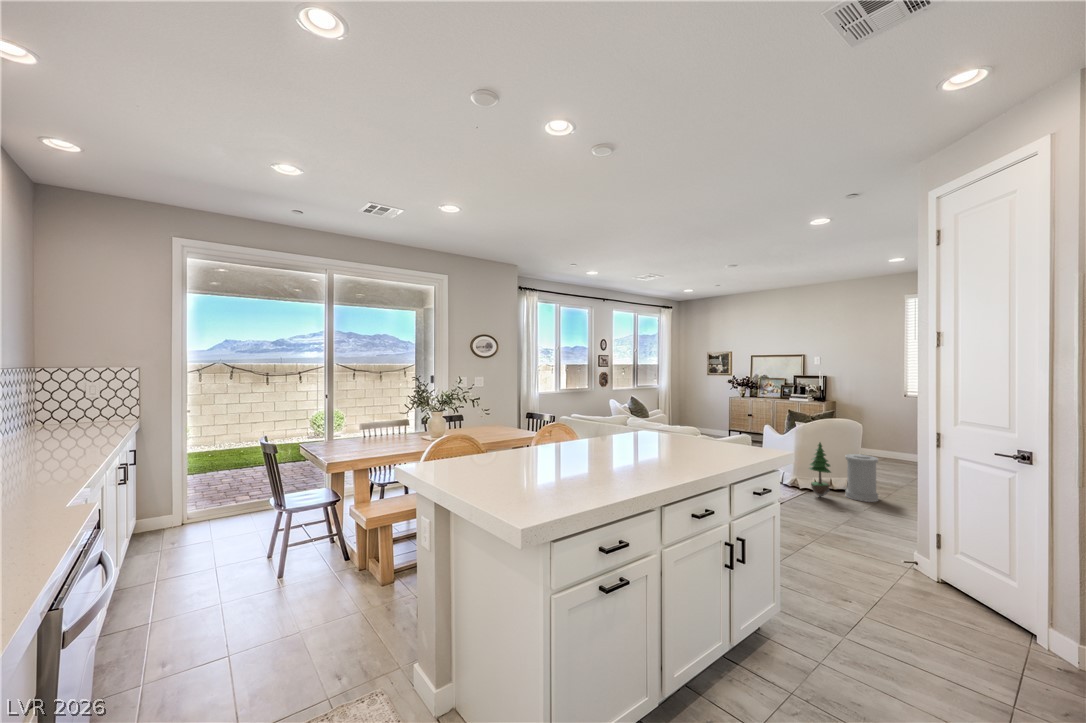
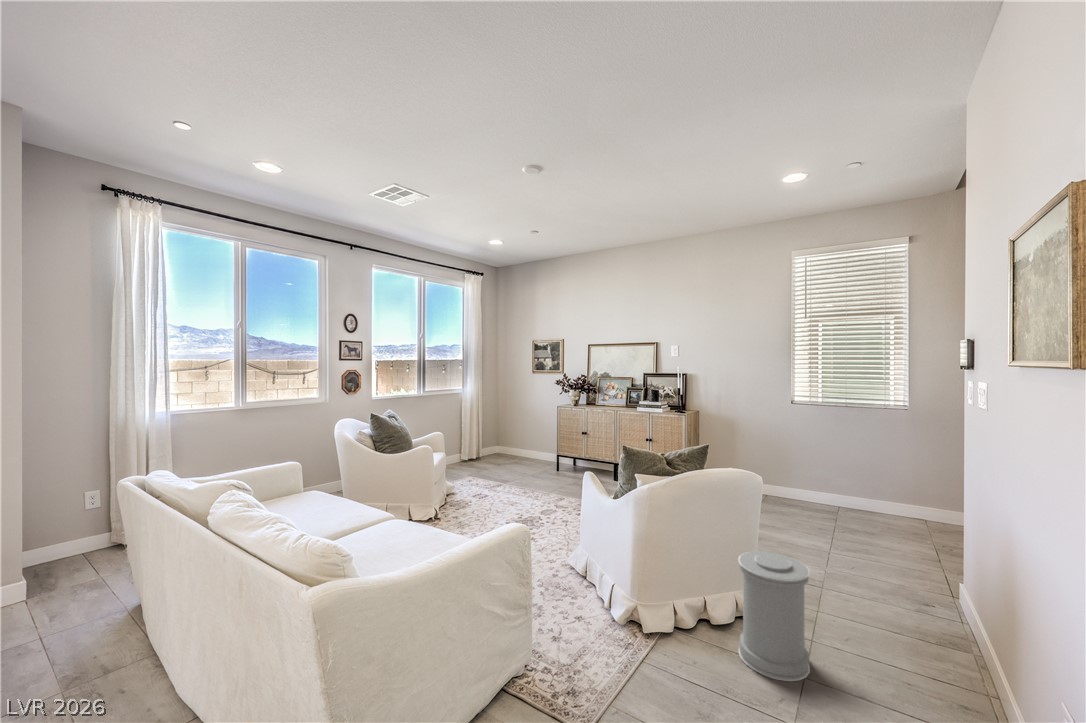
potted tree: present [809,443,831,497] -> none [663,538,715,676]

